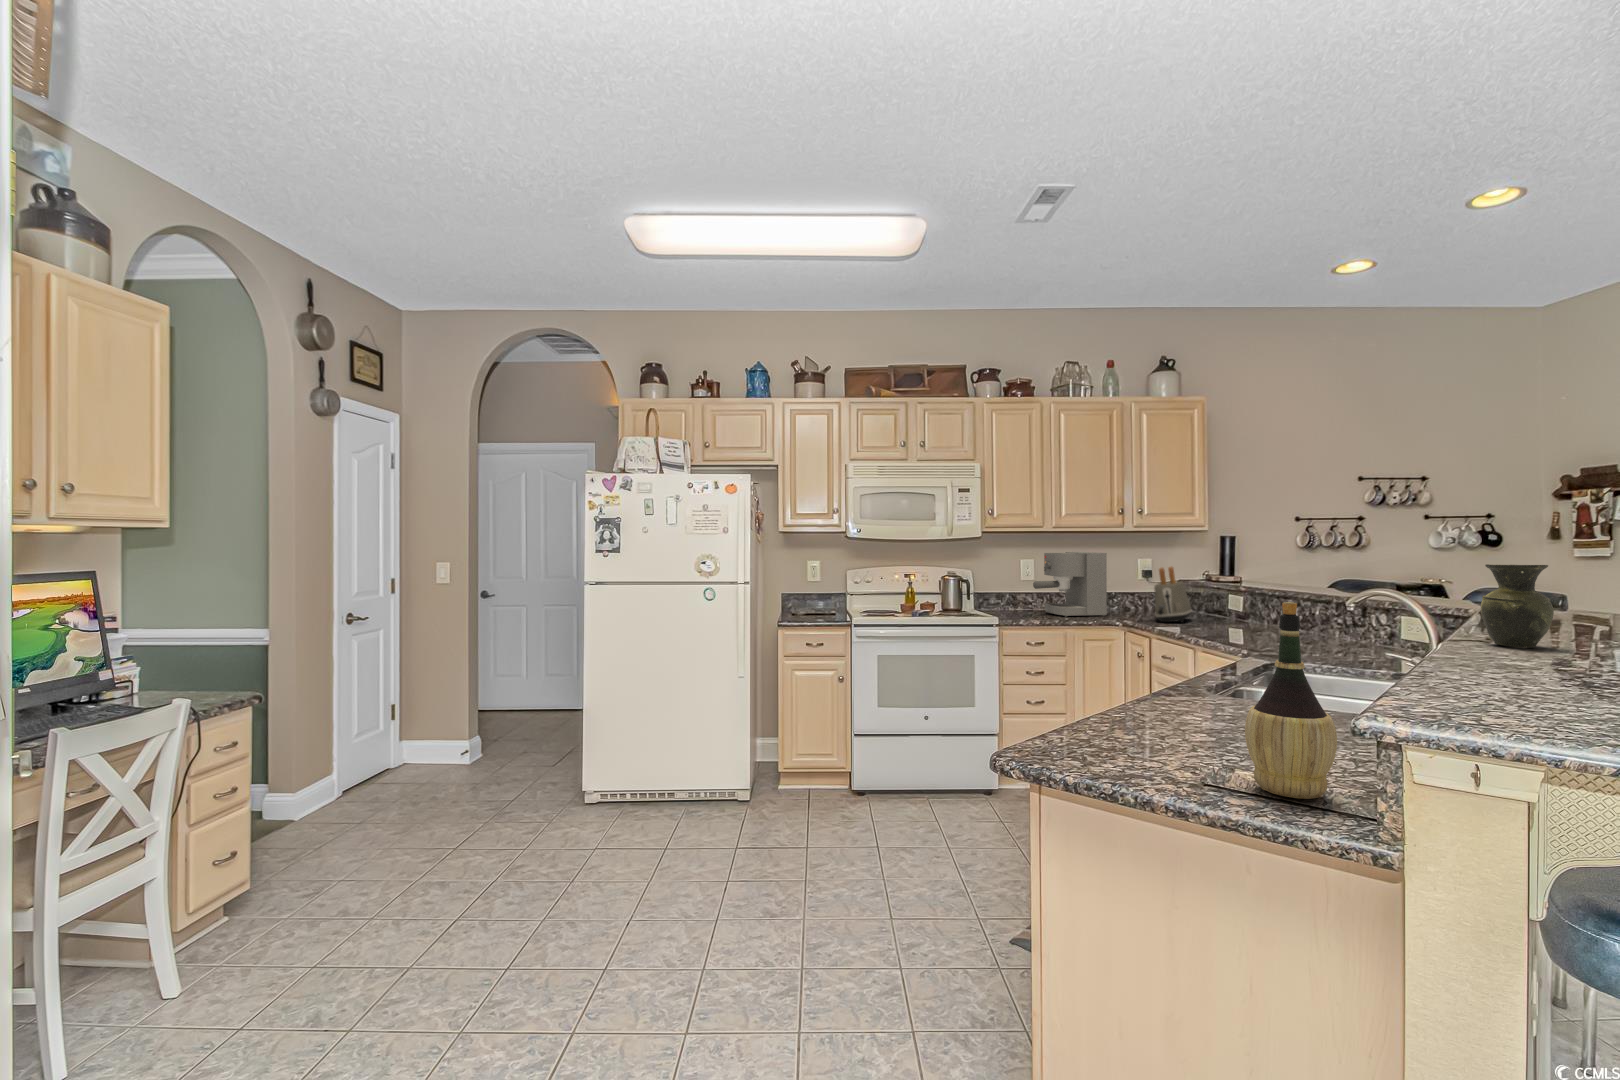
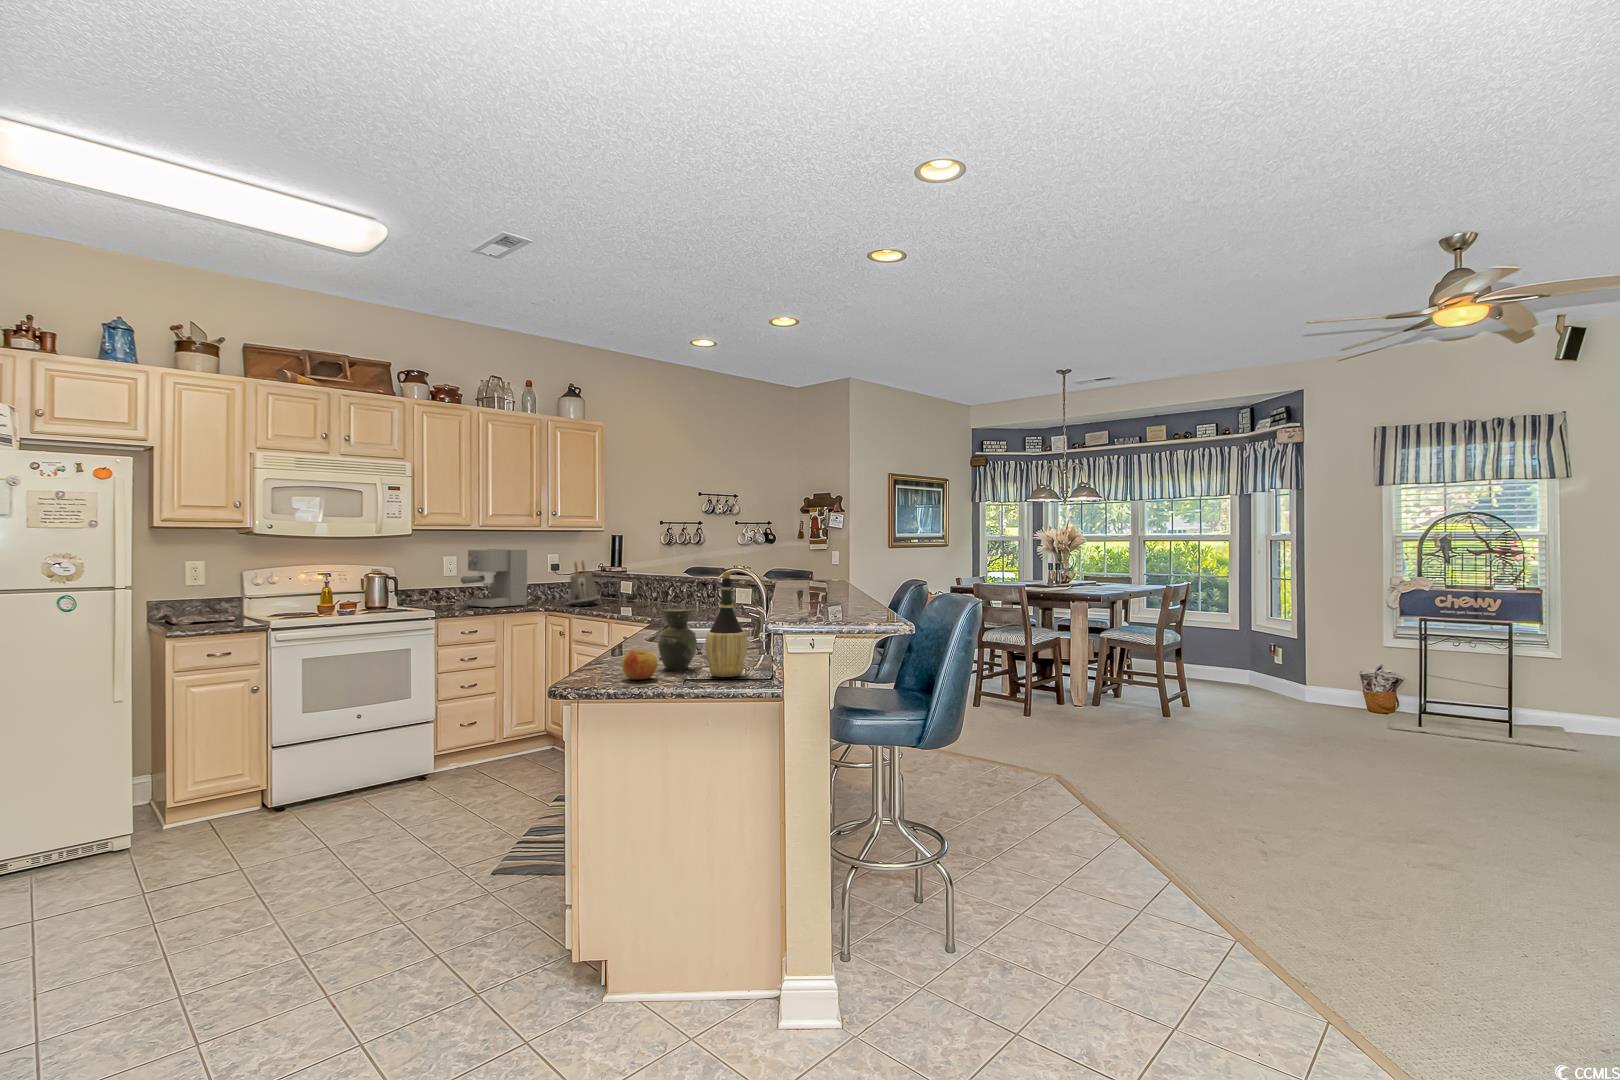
vase: present [1481,564,1554,647] -> present [658,609,697,670]
apple: none [1096,718,1156,769] -> present [622,650,658,679]

